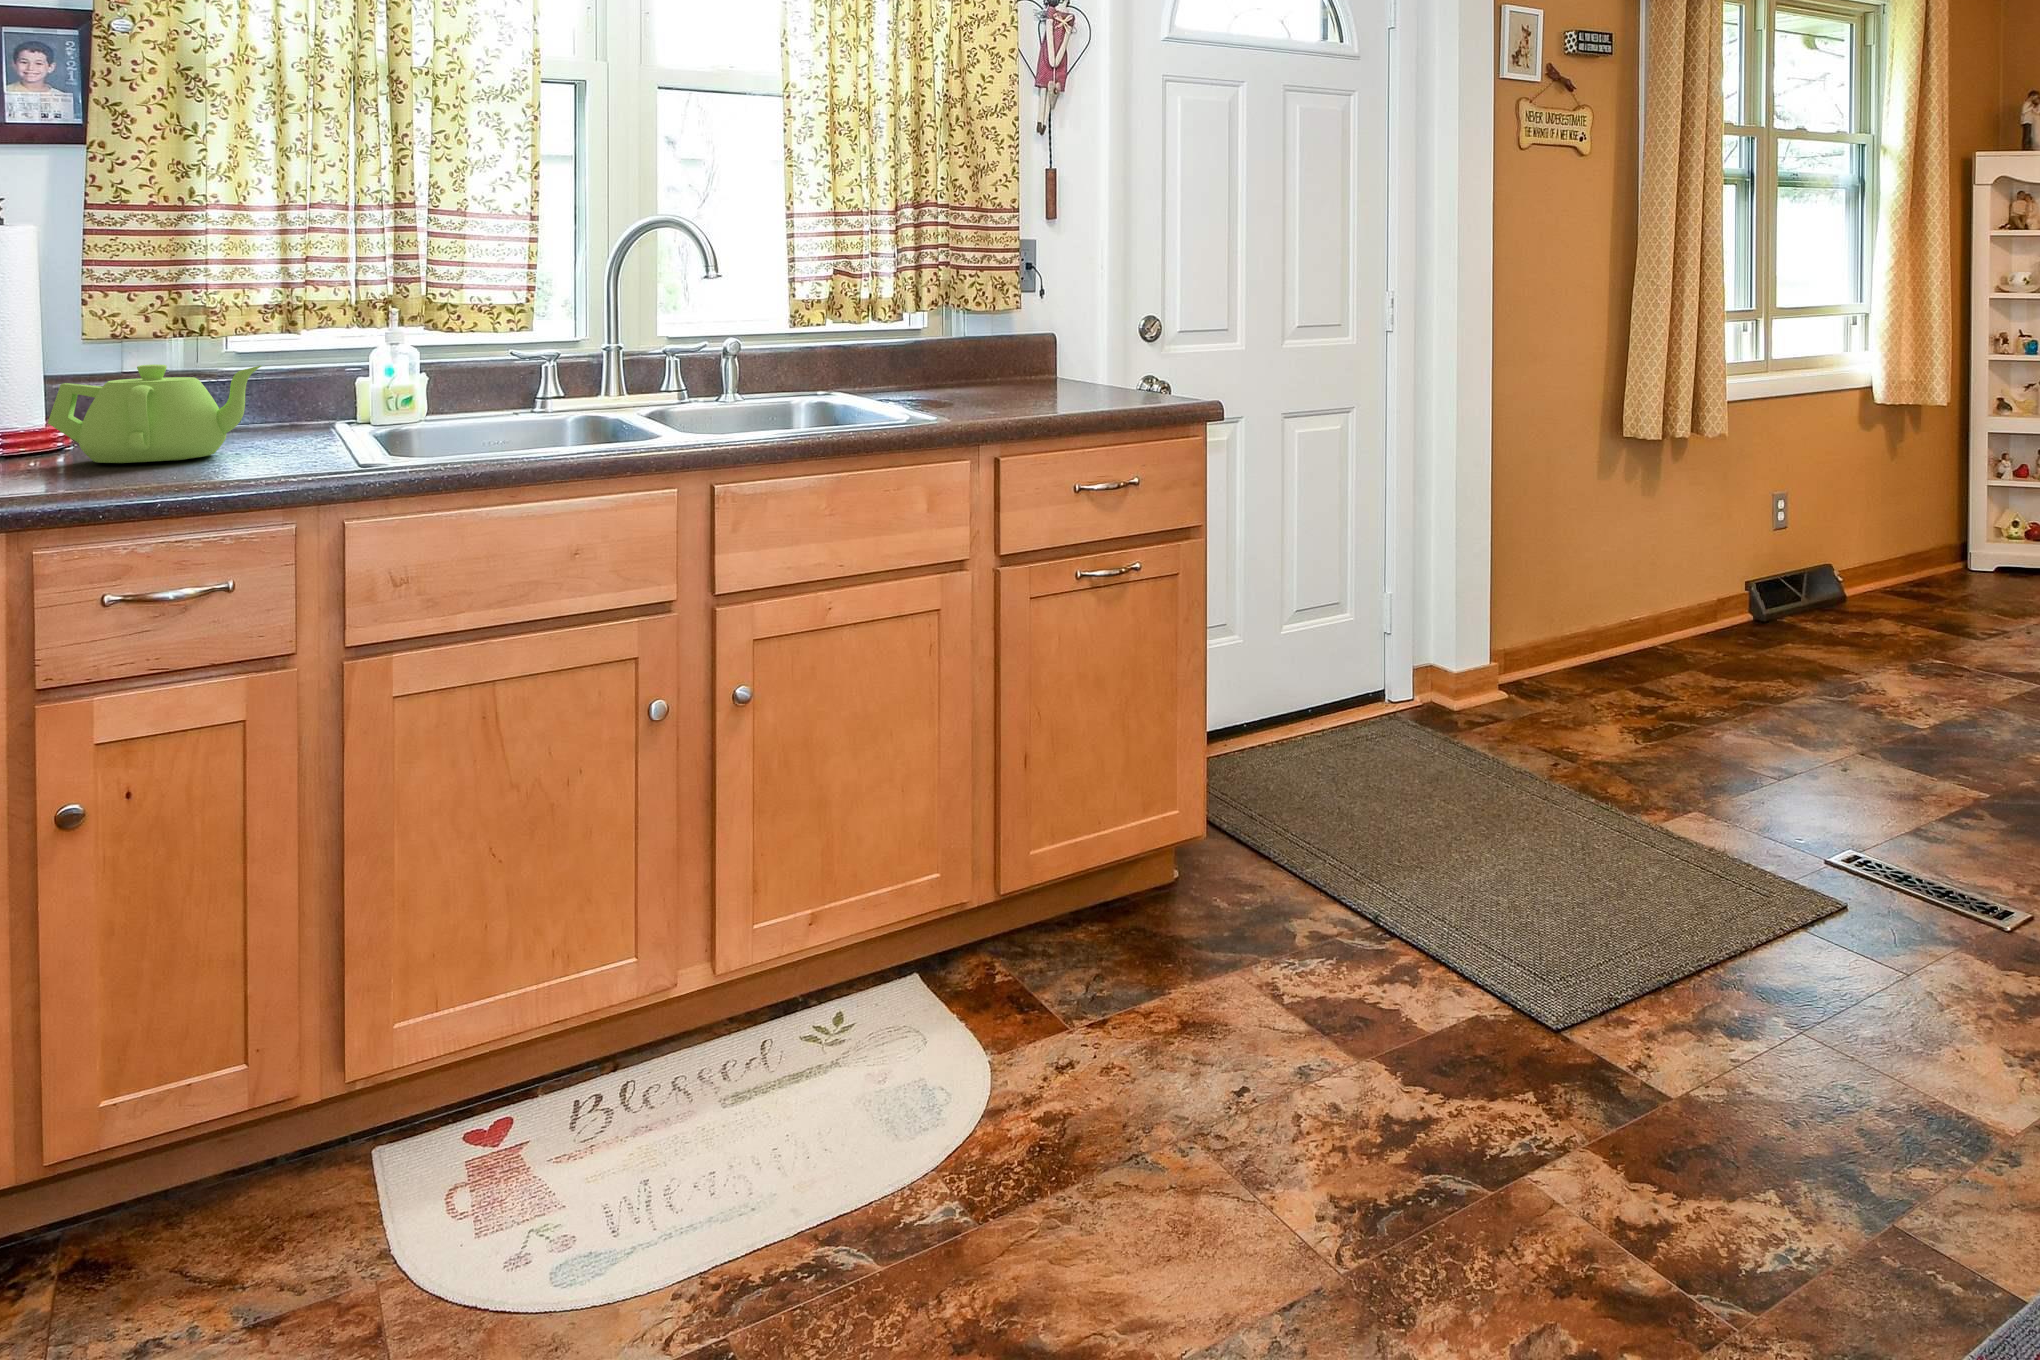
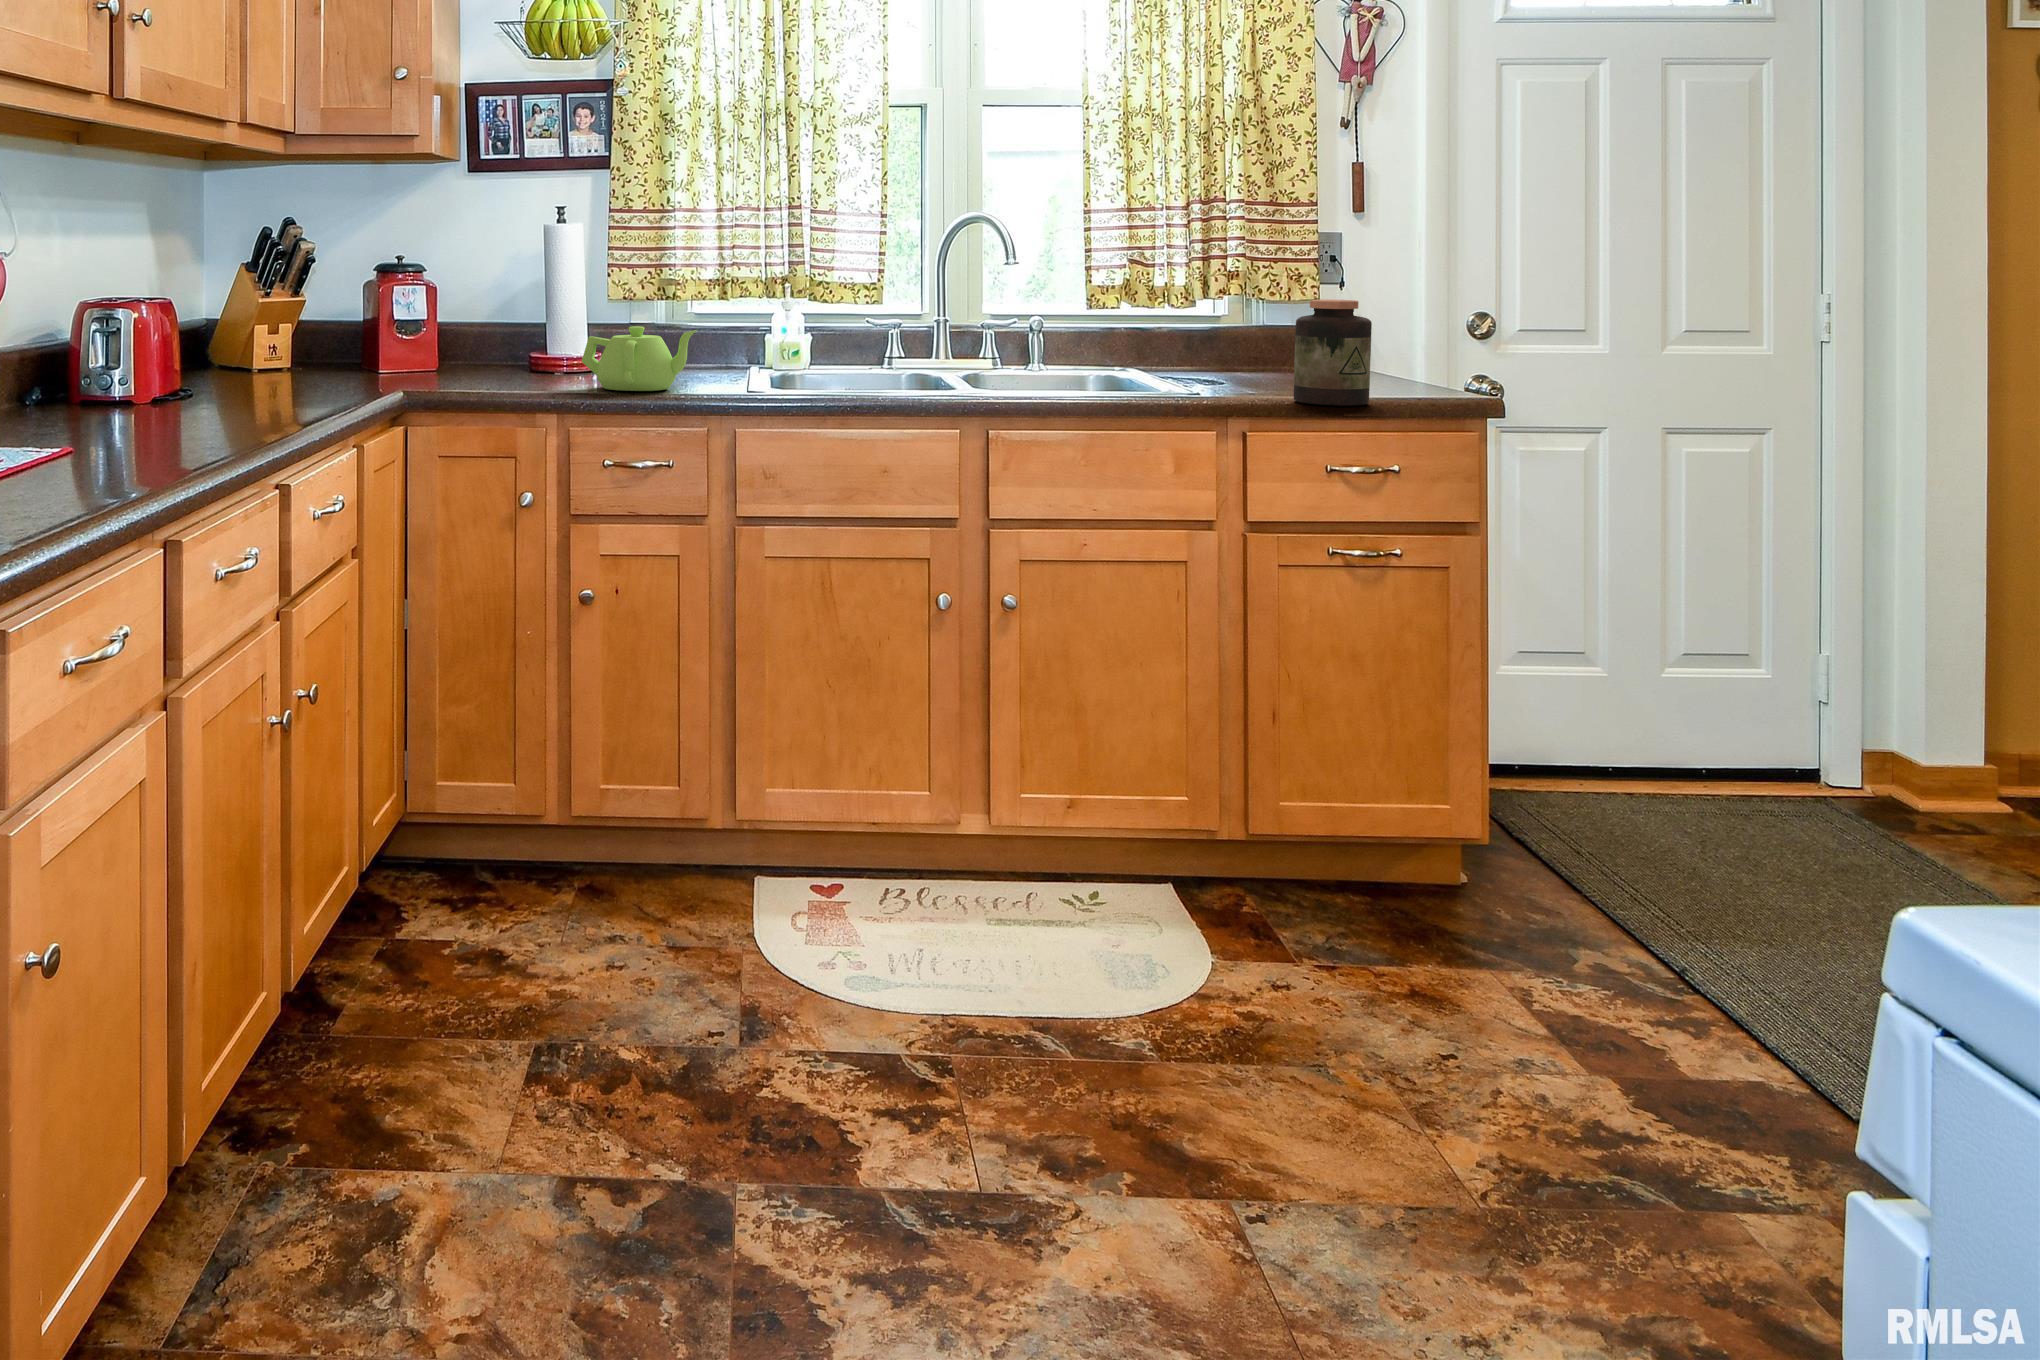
jar: none [1023,303,1095,414] -> present [1293,299,1372,406]

